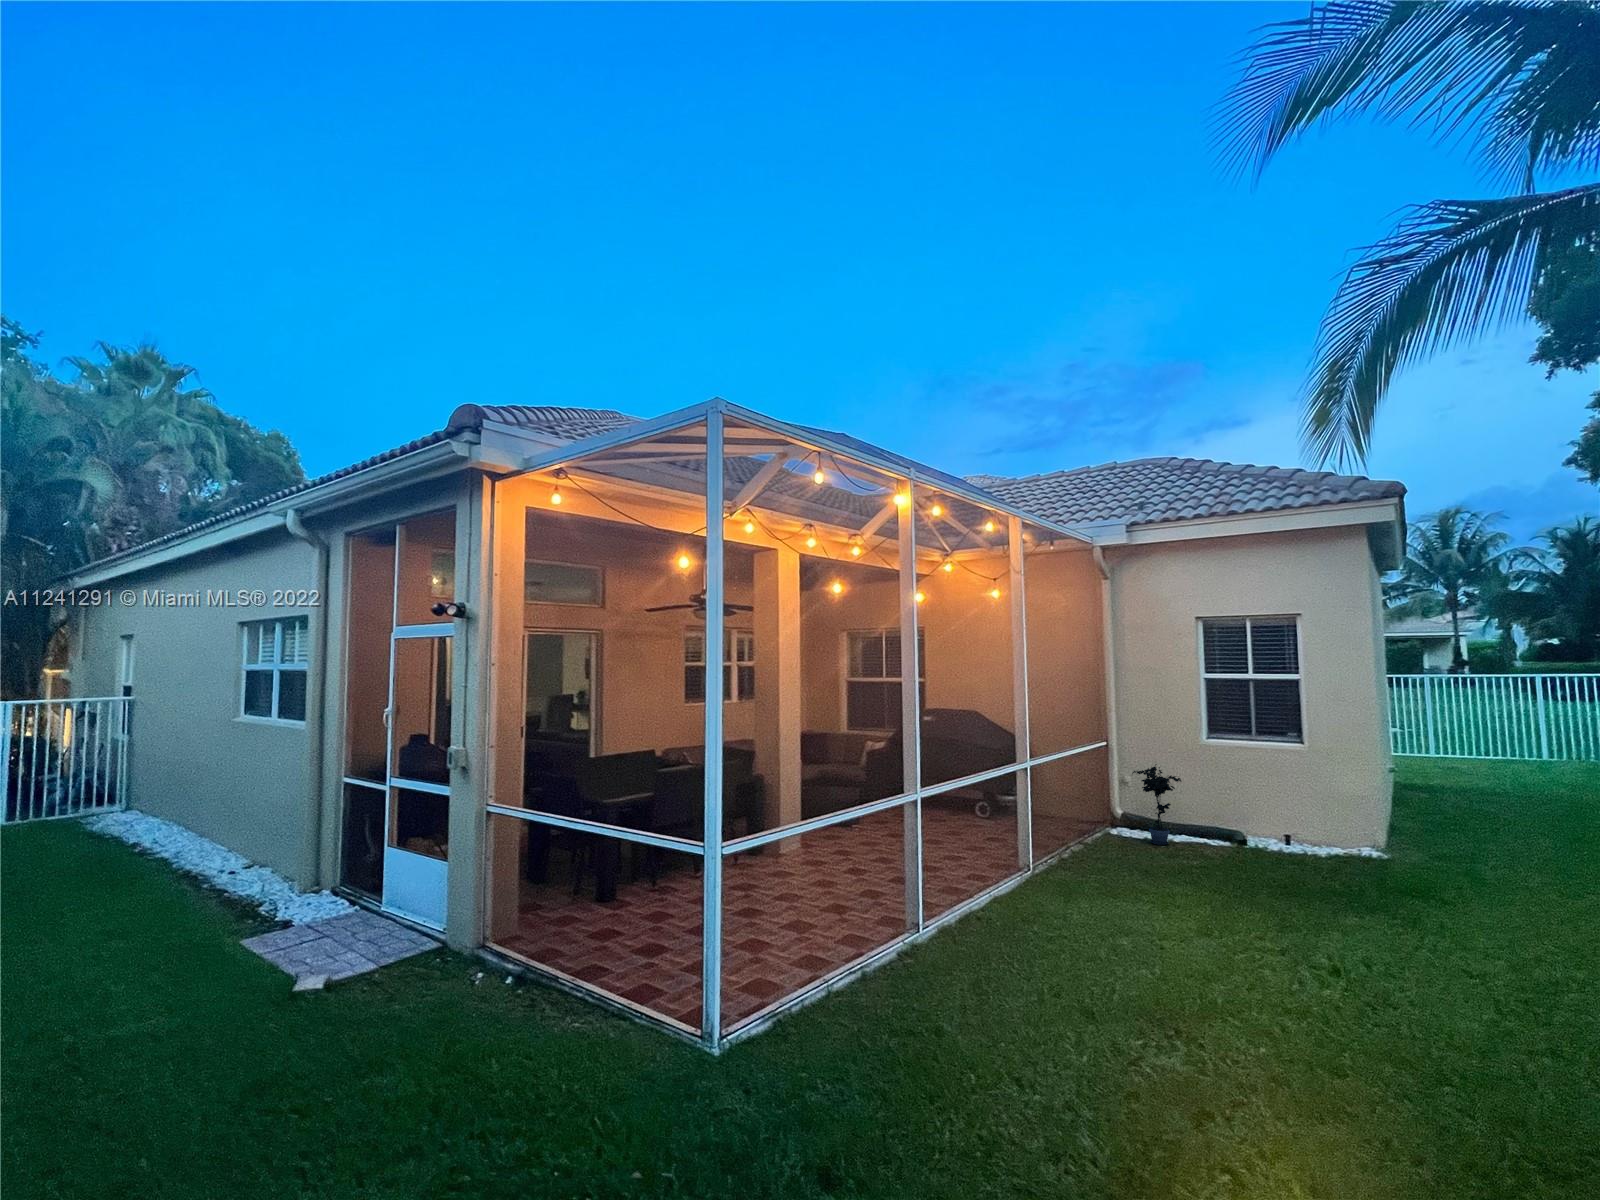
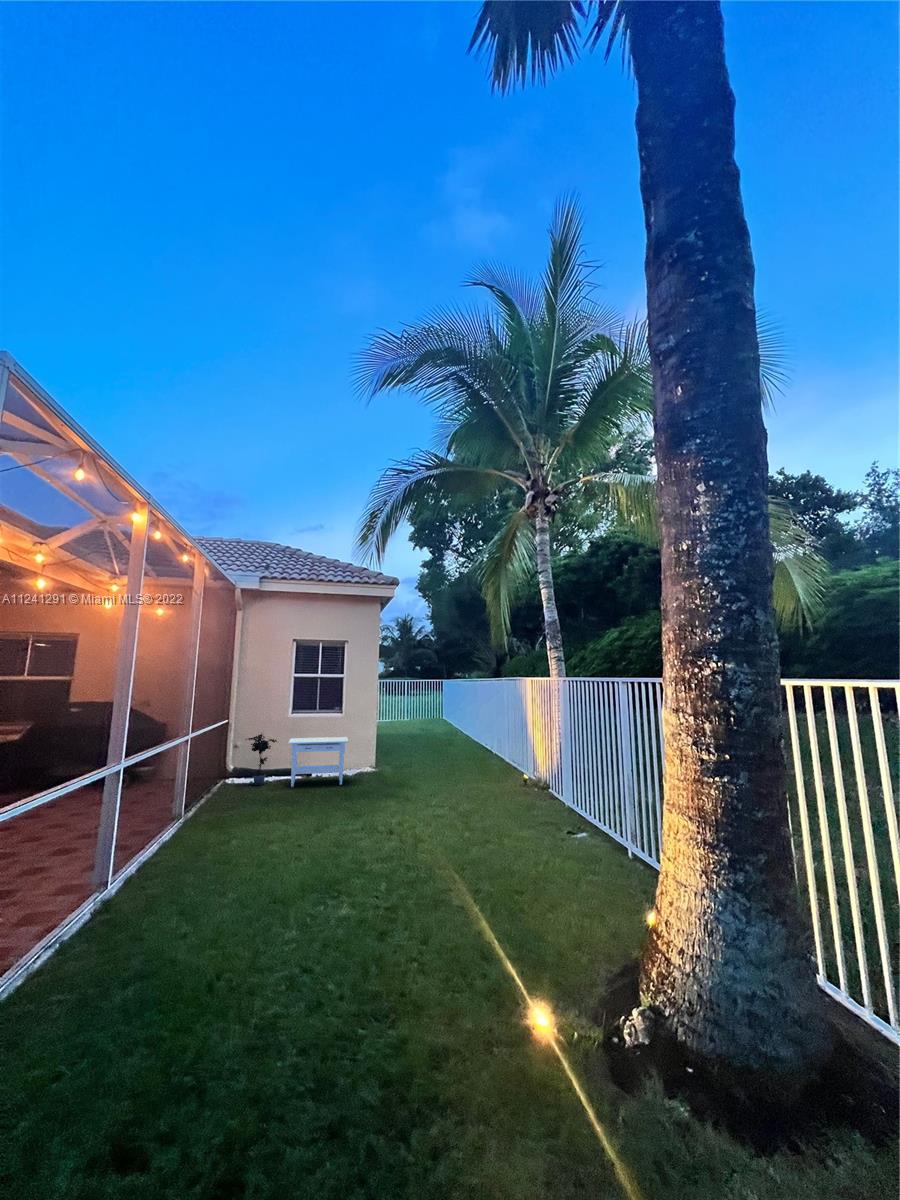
side table: none [1197,778,1316,870] -> present [288,737,348,787]

